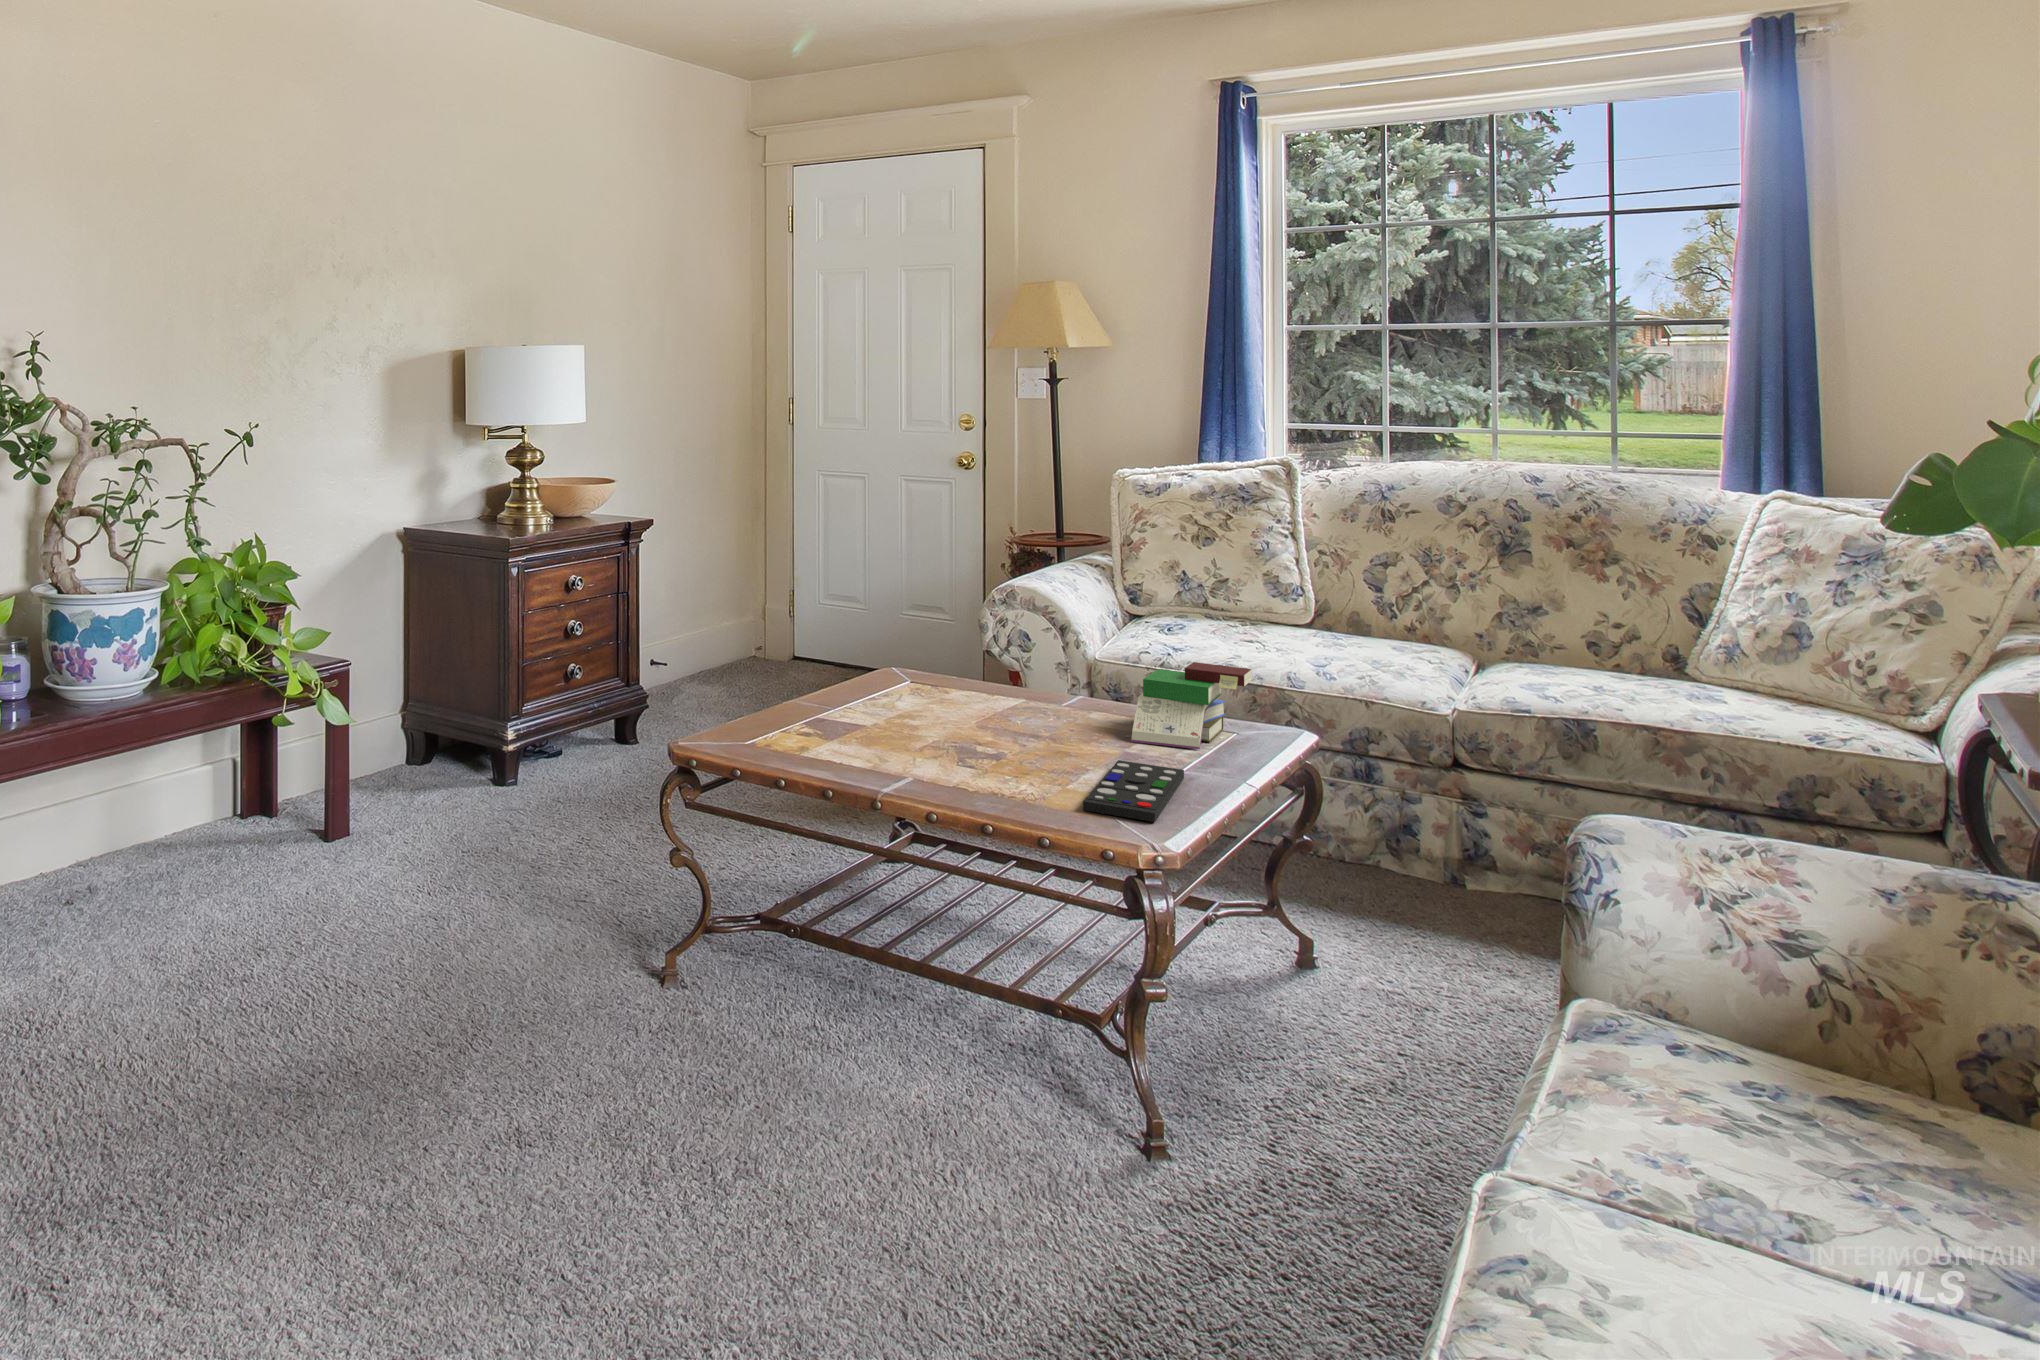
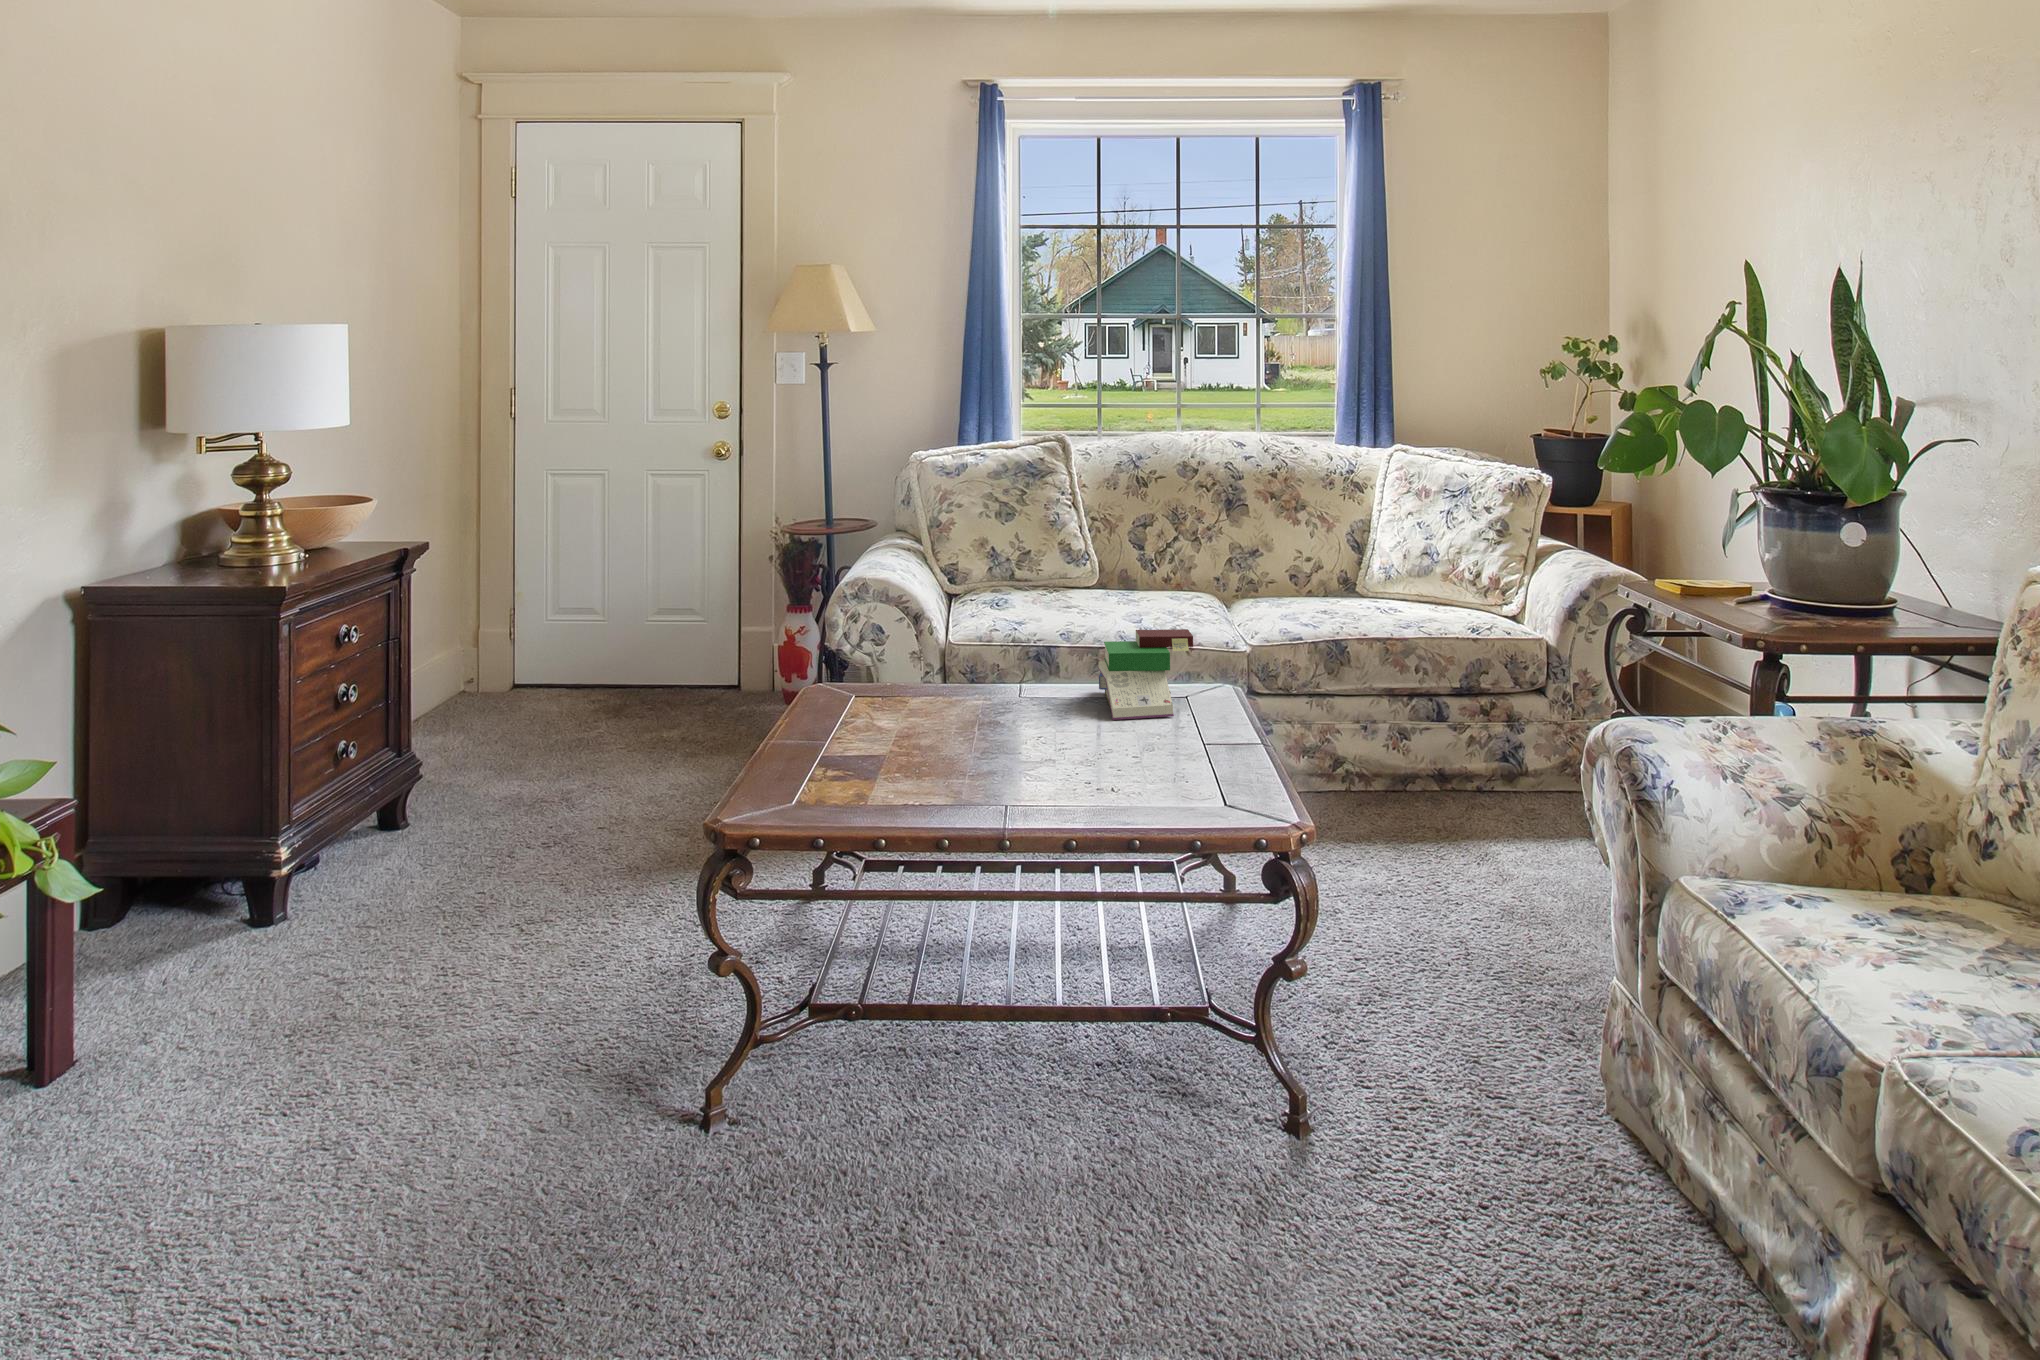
remote control: present [1083,760,1184,822] -> none [1140,740,1246,803]

